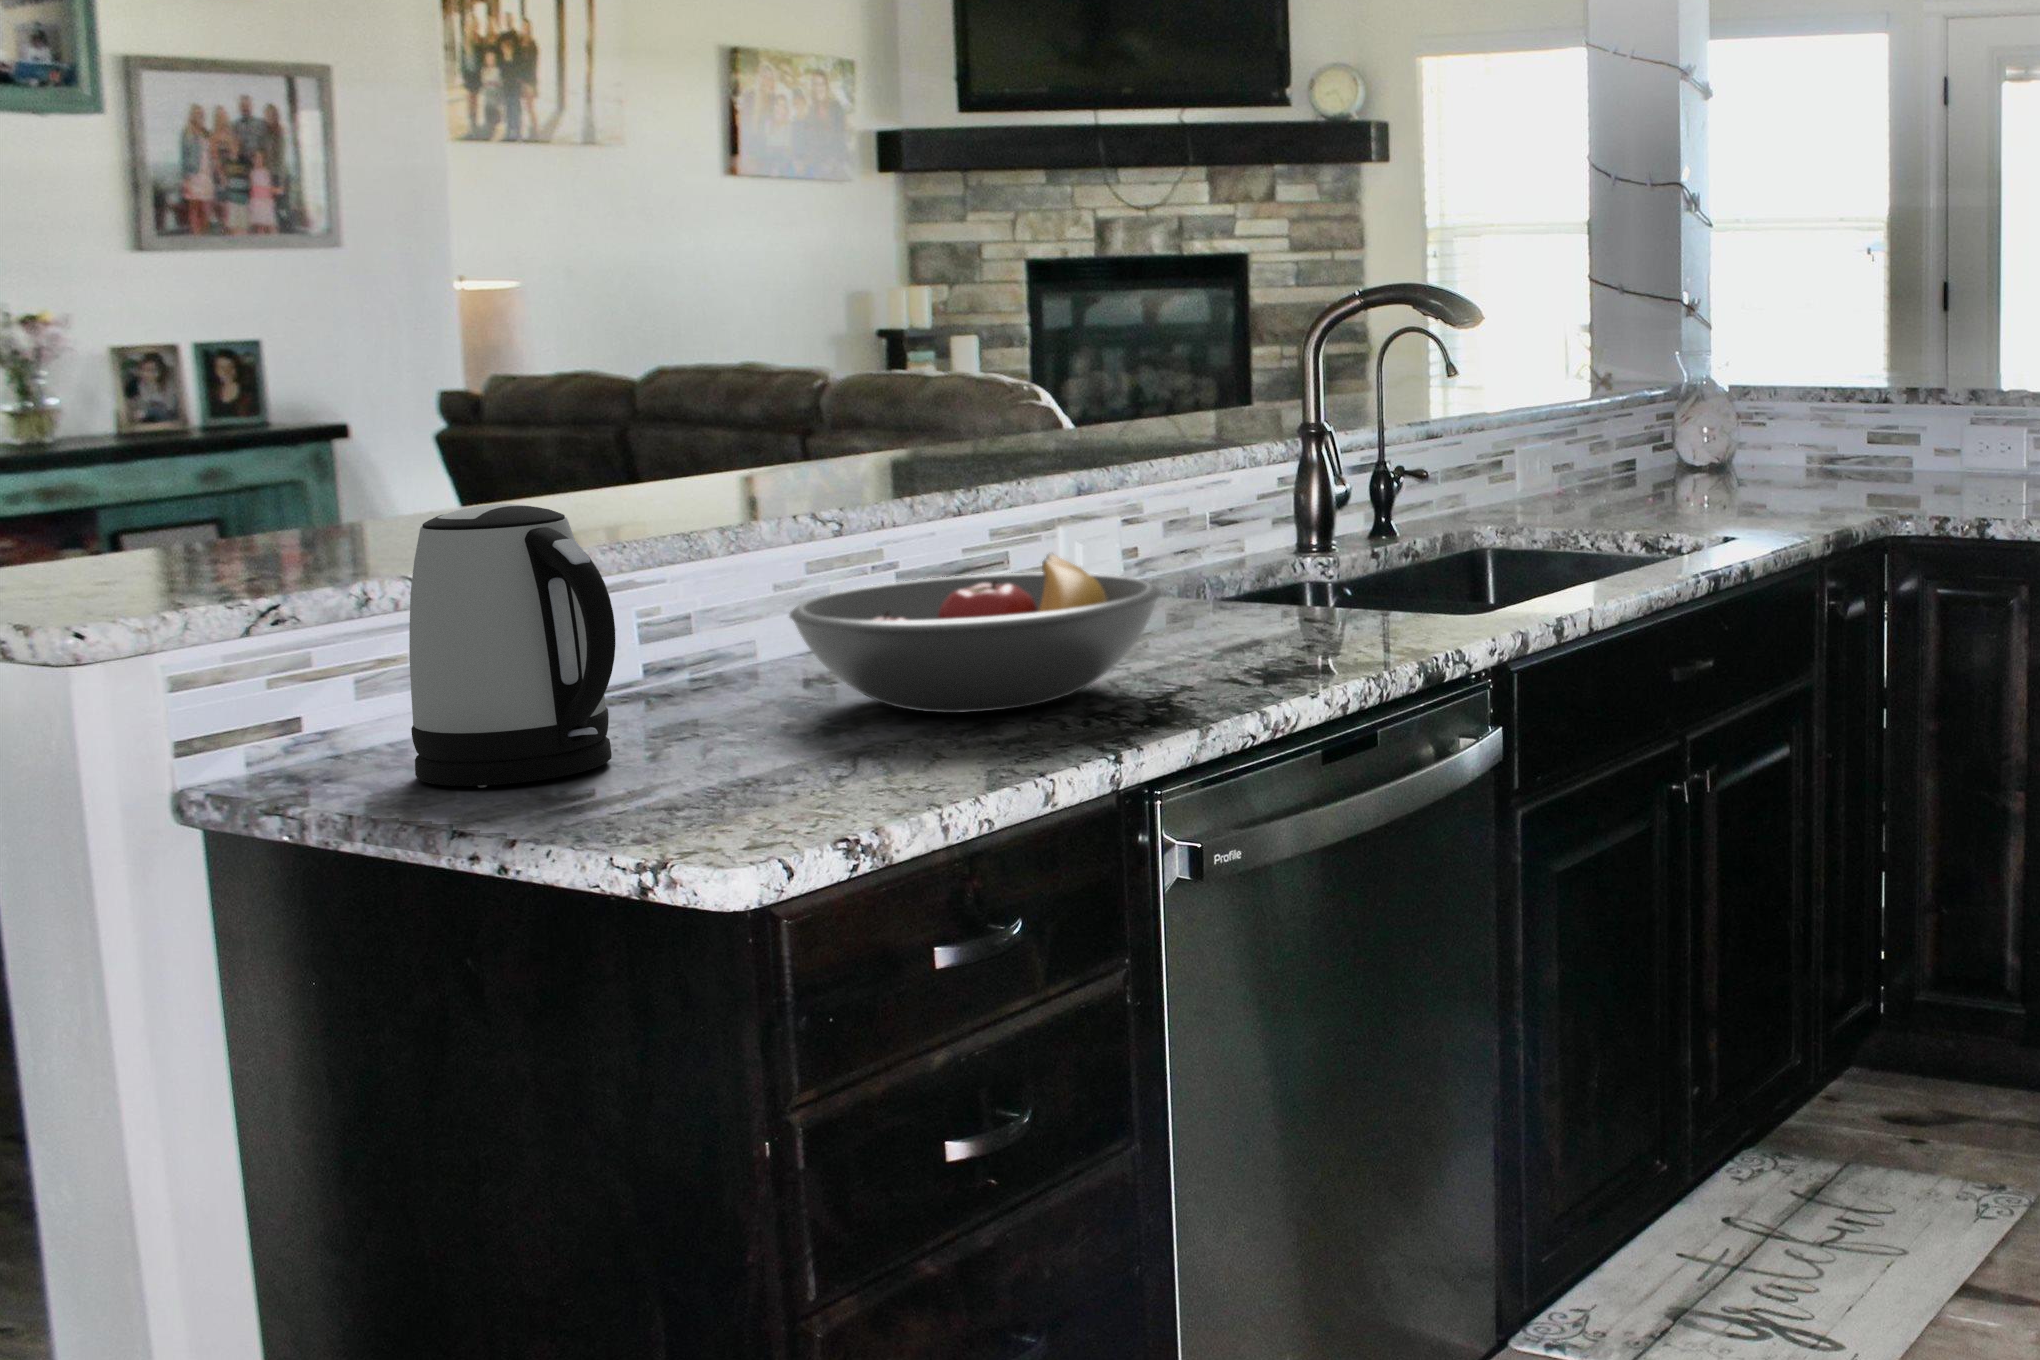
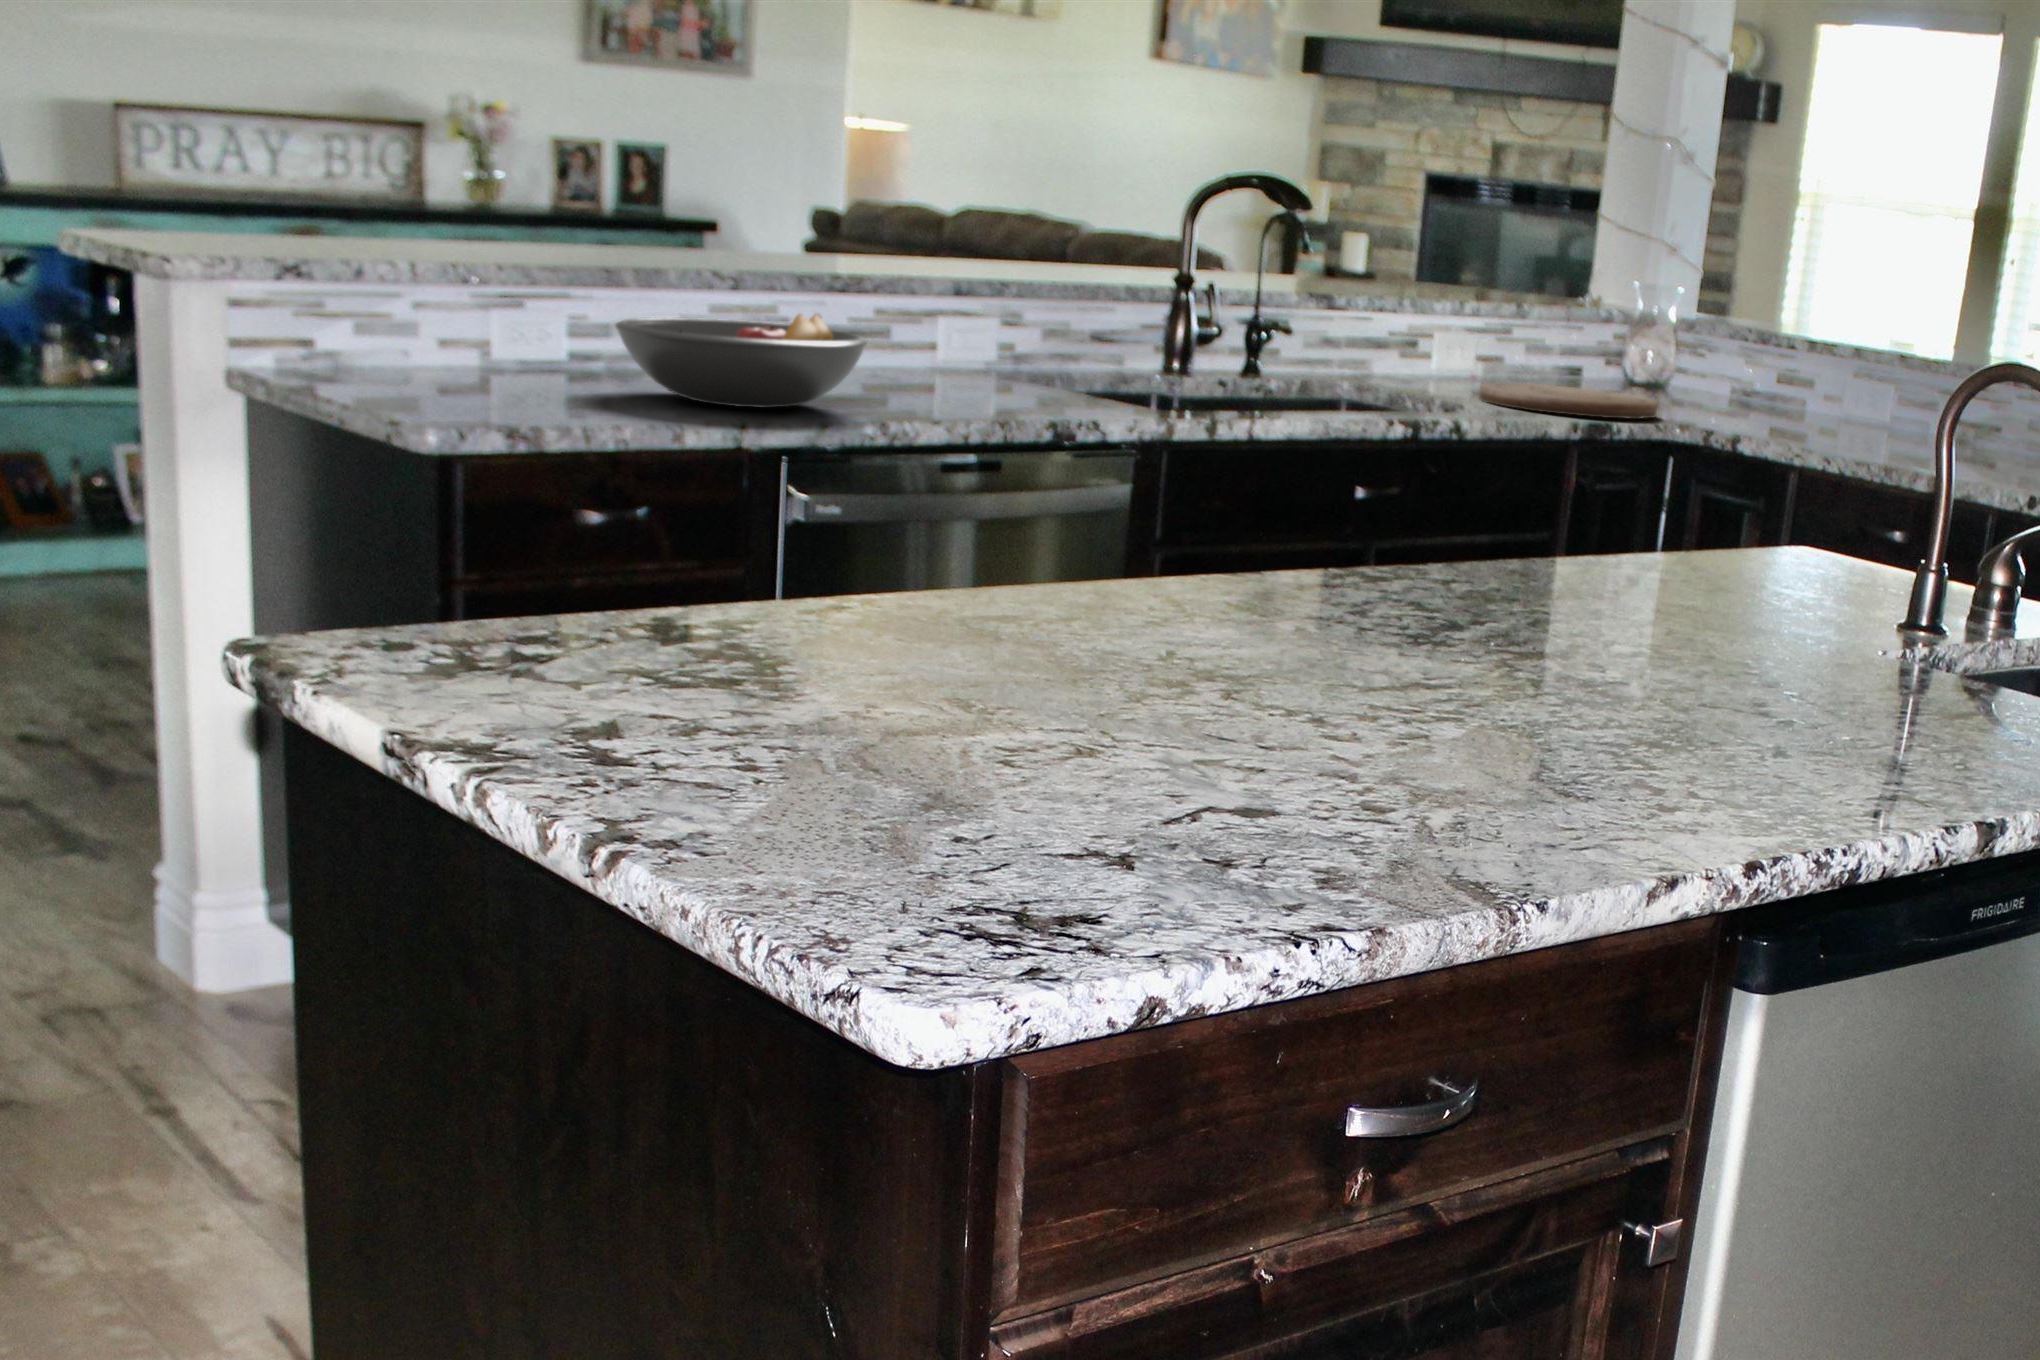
cutting board: none [1592,480,1806,517] -> present [1479,383,1658,419]
kettle: present [409,504,616,788] -> none [355,212,474,388]

